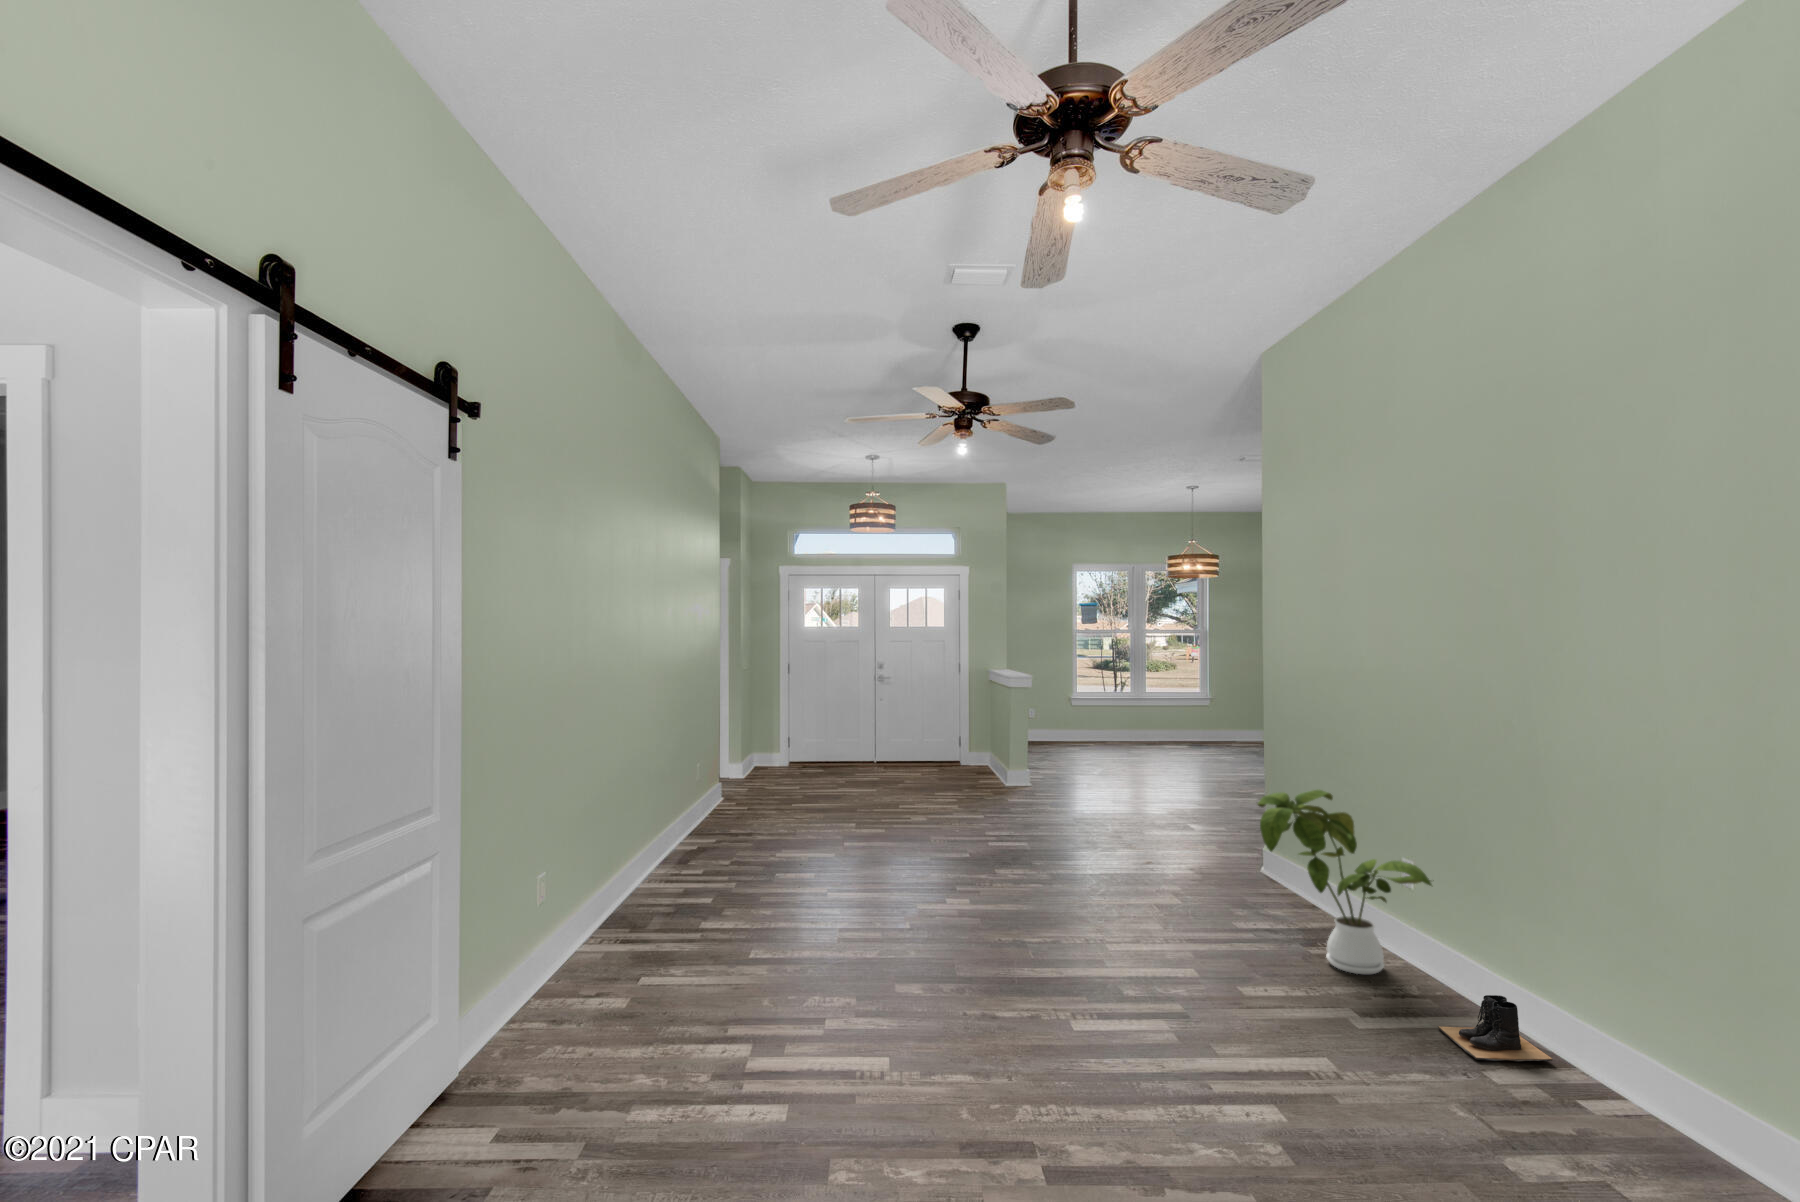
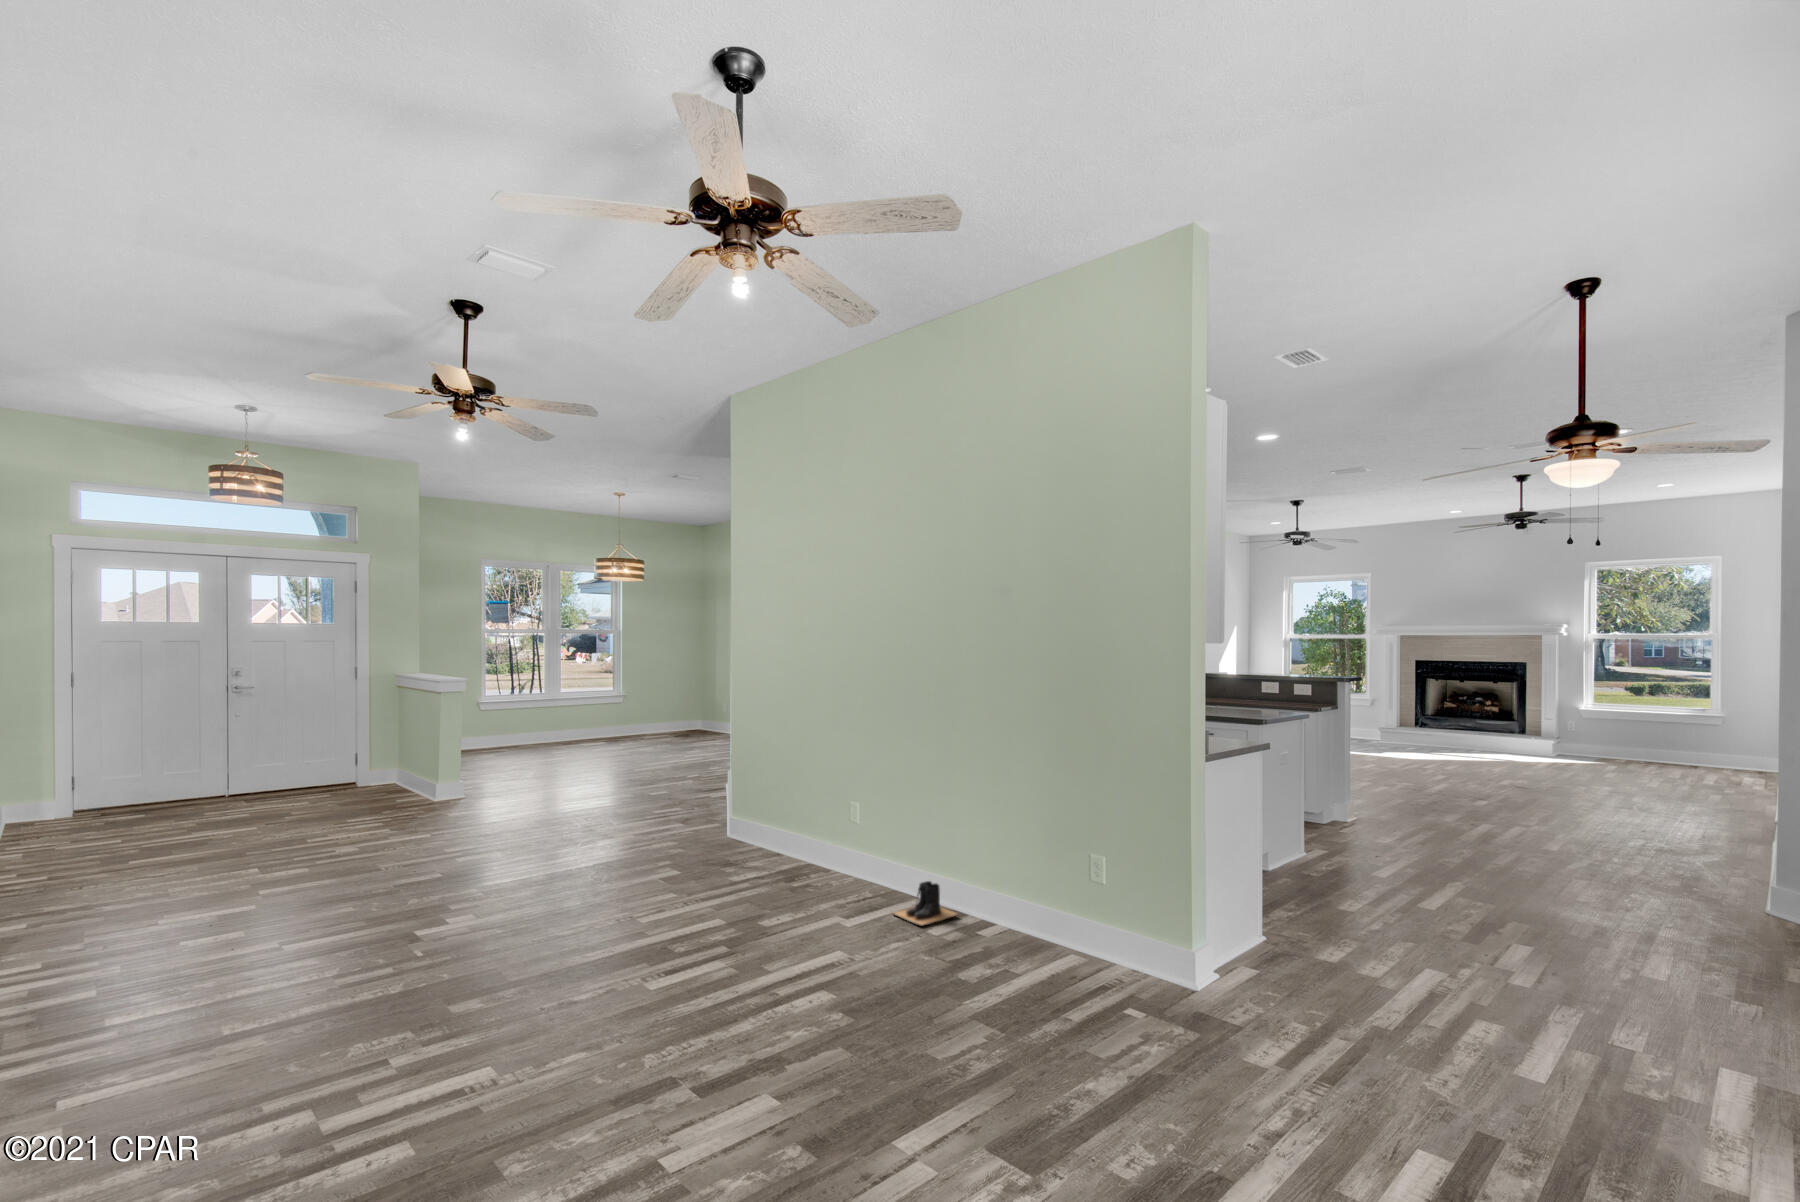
house plant: present [1258,790,1432,974] -> none [758,756,884,893]

